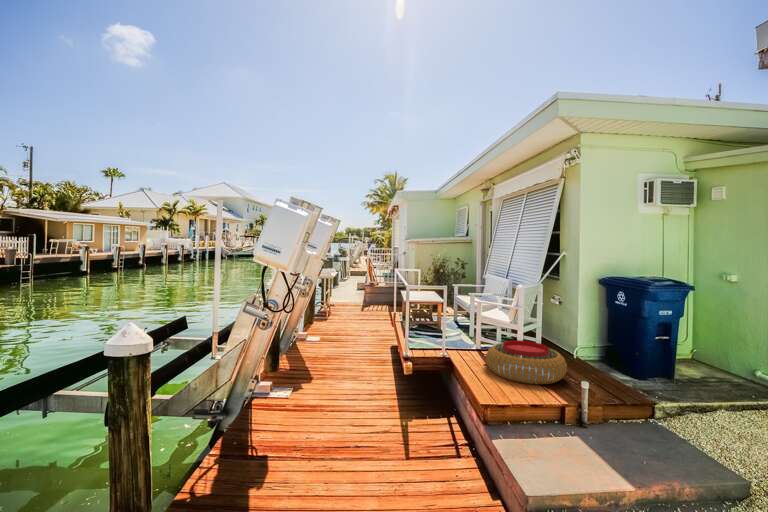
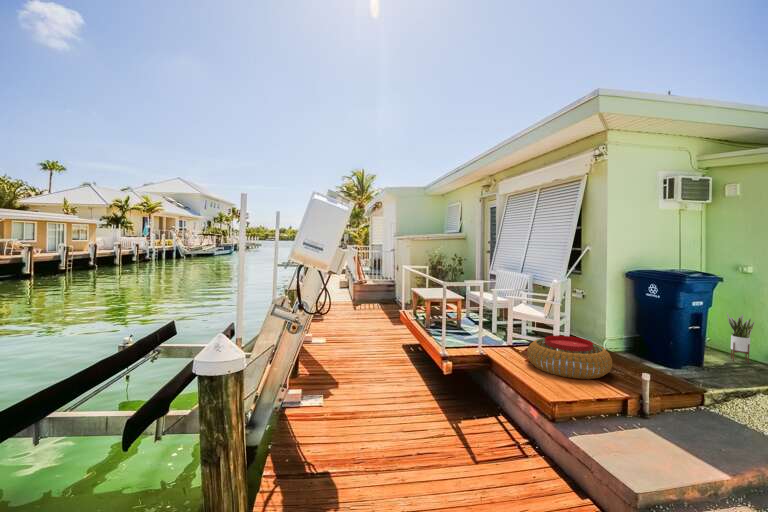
potted plant: none [707,322,735,377] -> present [727,313,755,363]

